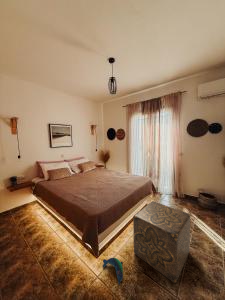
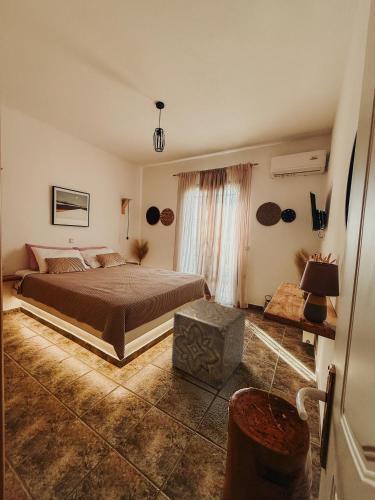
plush toy: present [103,258,123,285] -> none [127,368,155,396]

